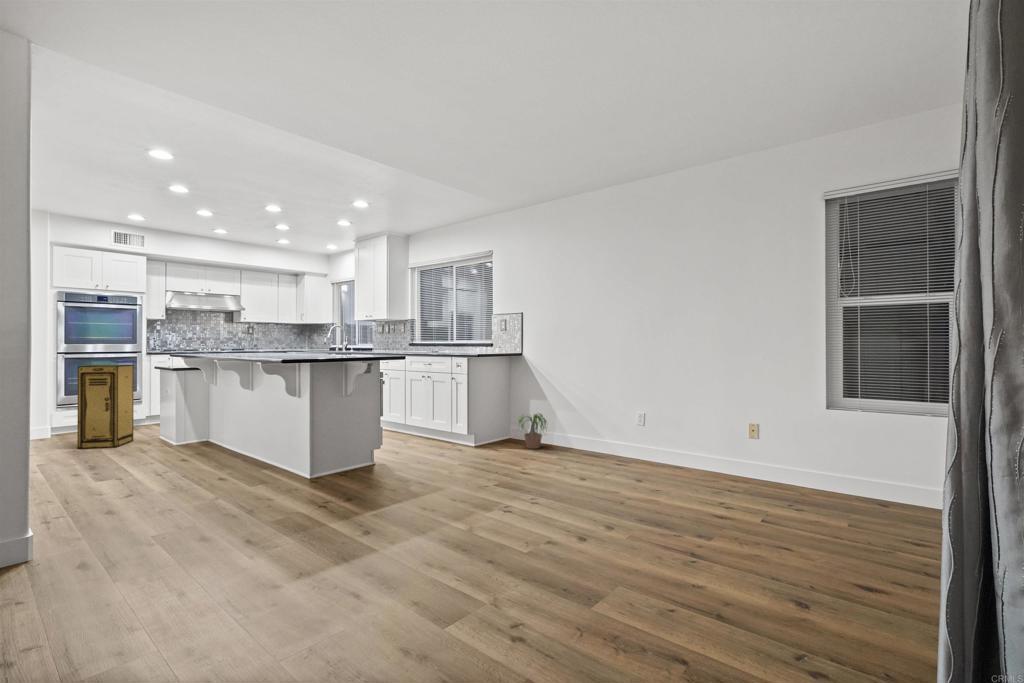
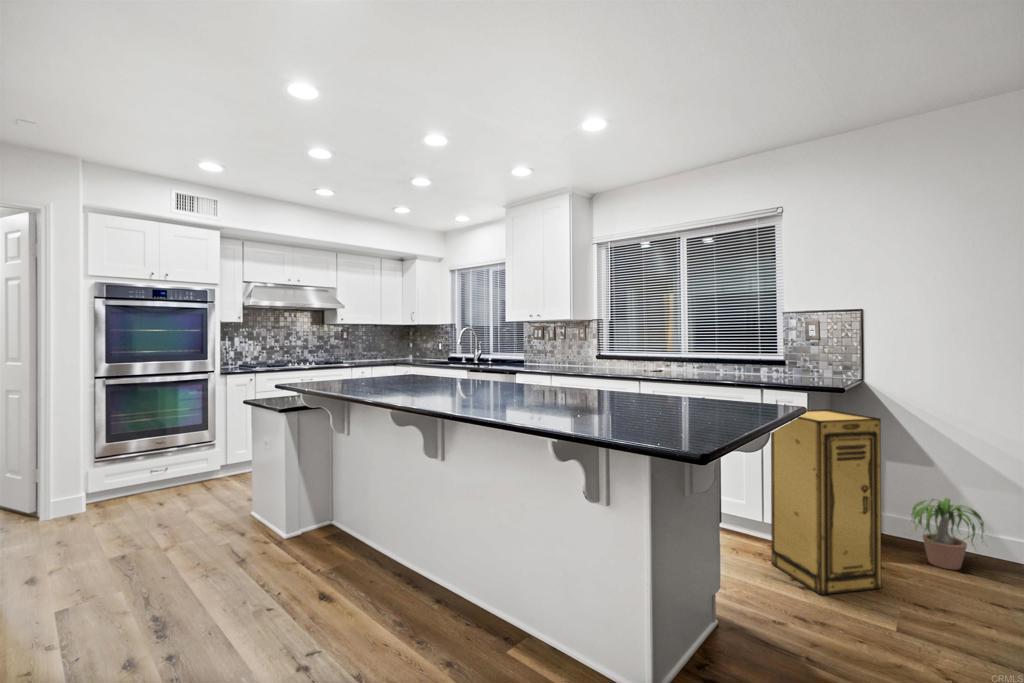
storage cabinet: present [77,365,134,449] -> present [771,410,881,595]

